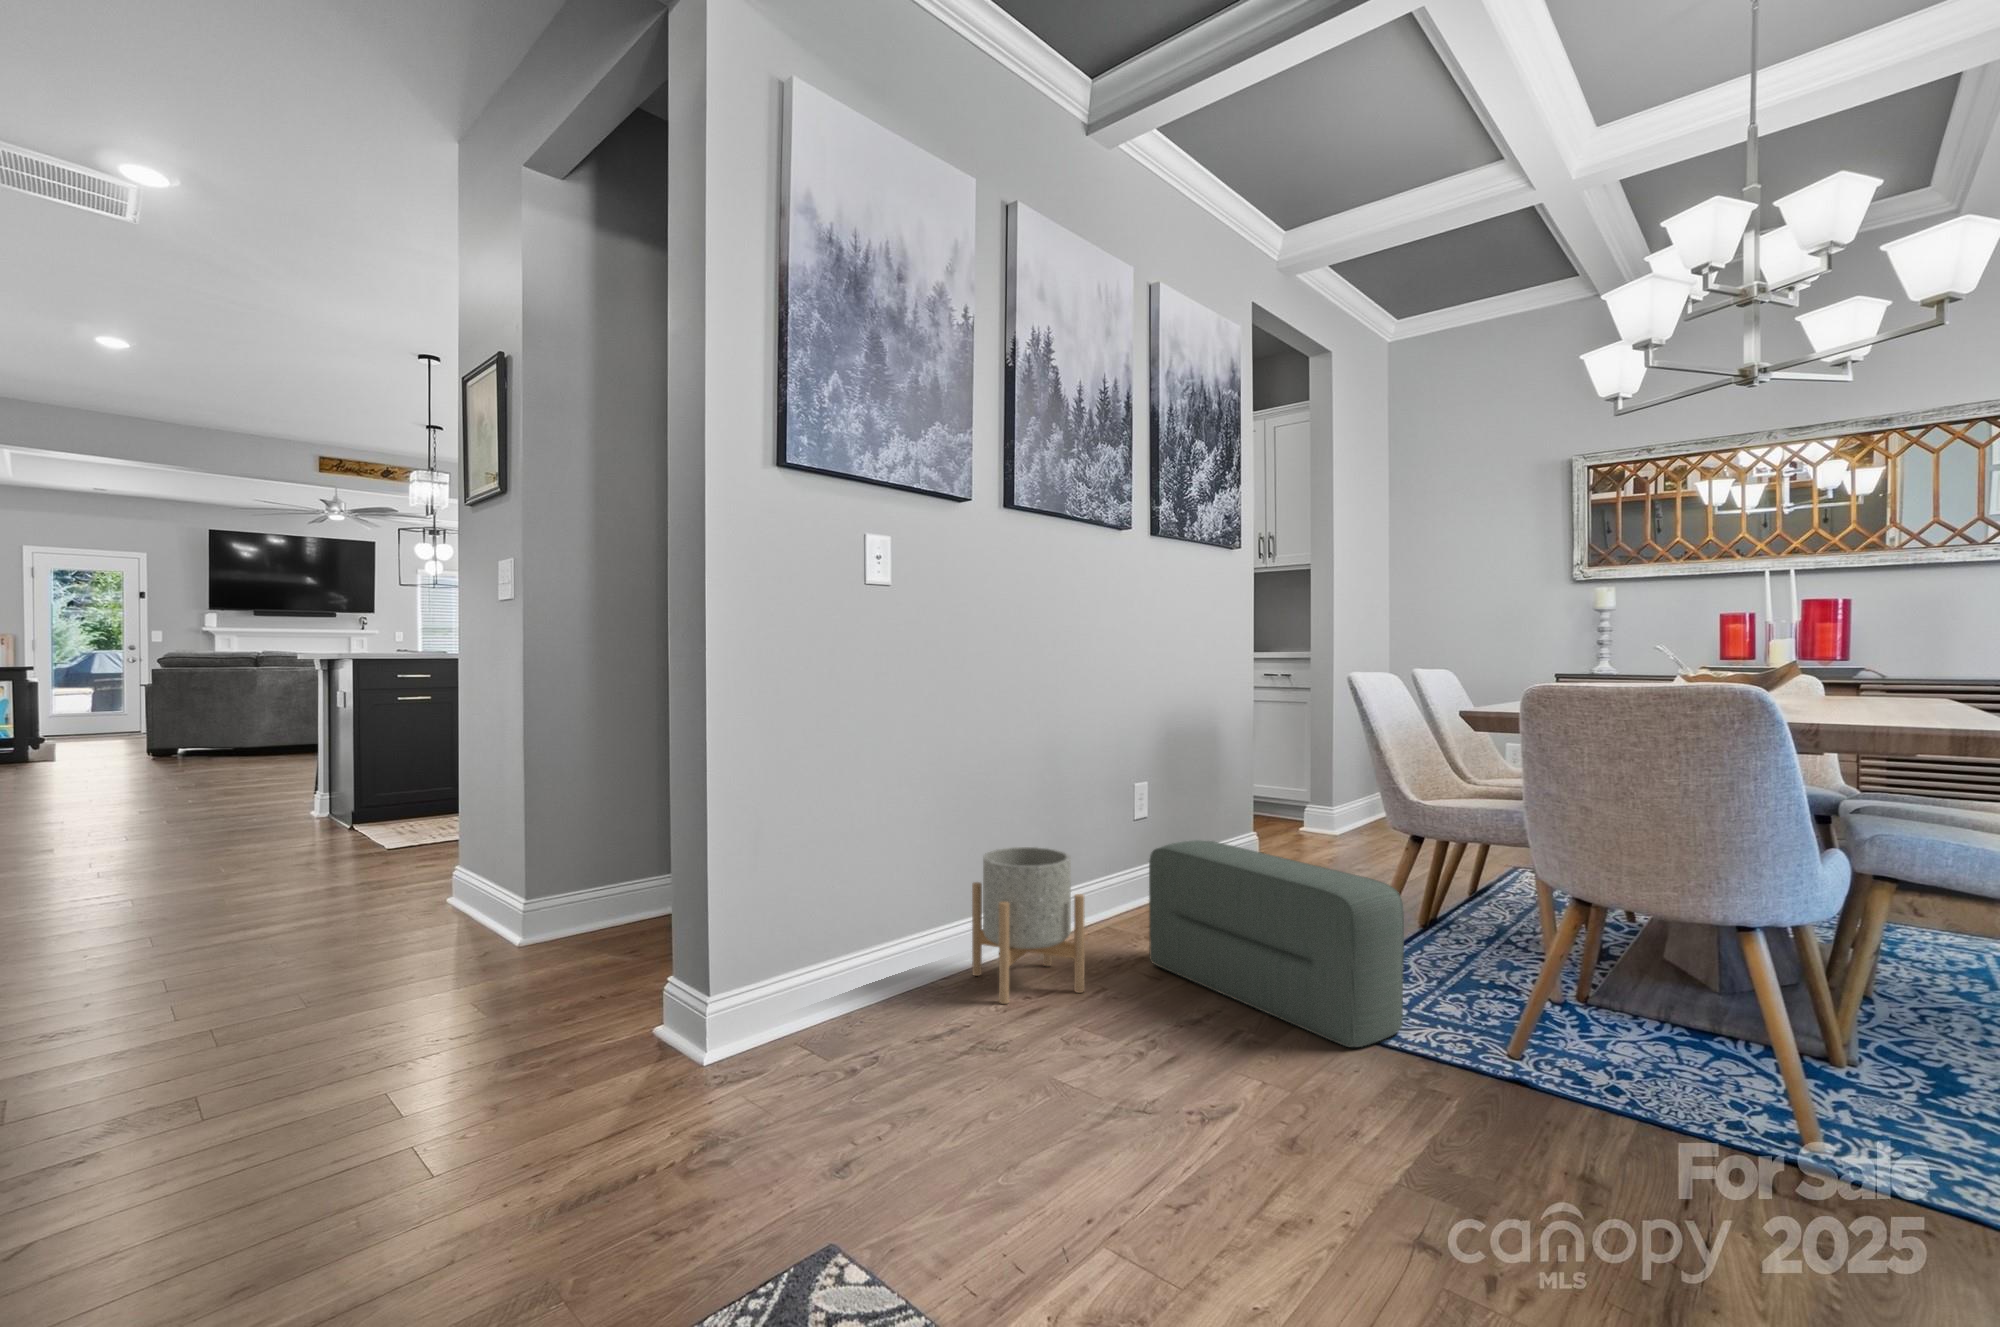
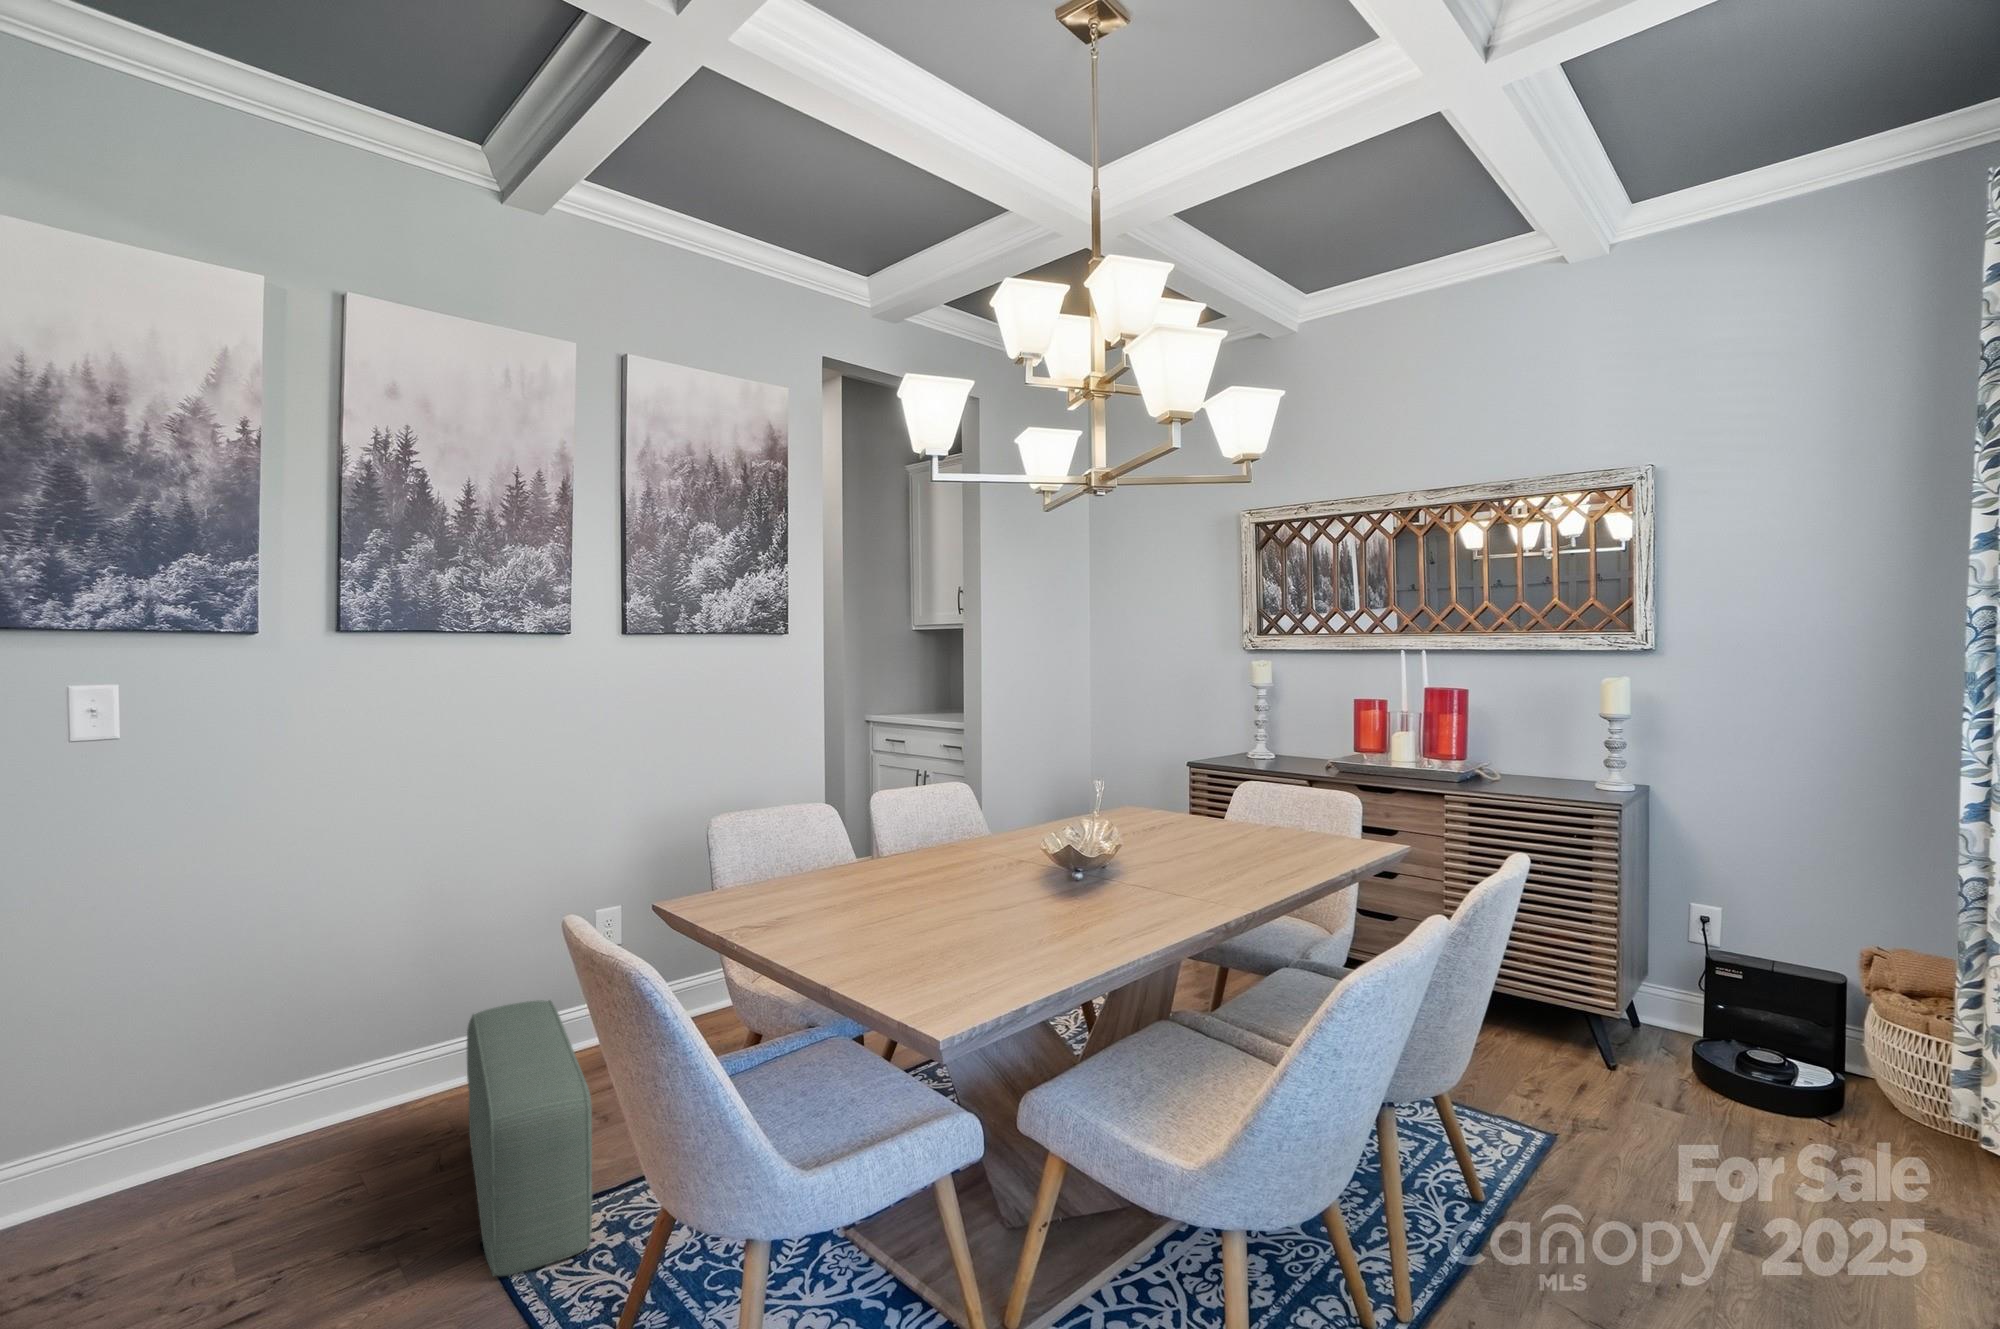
planter: present [972,847,1085,1004] -> none [221,1011,369,1201]

